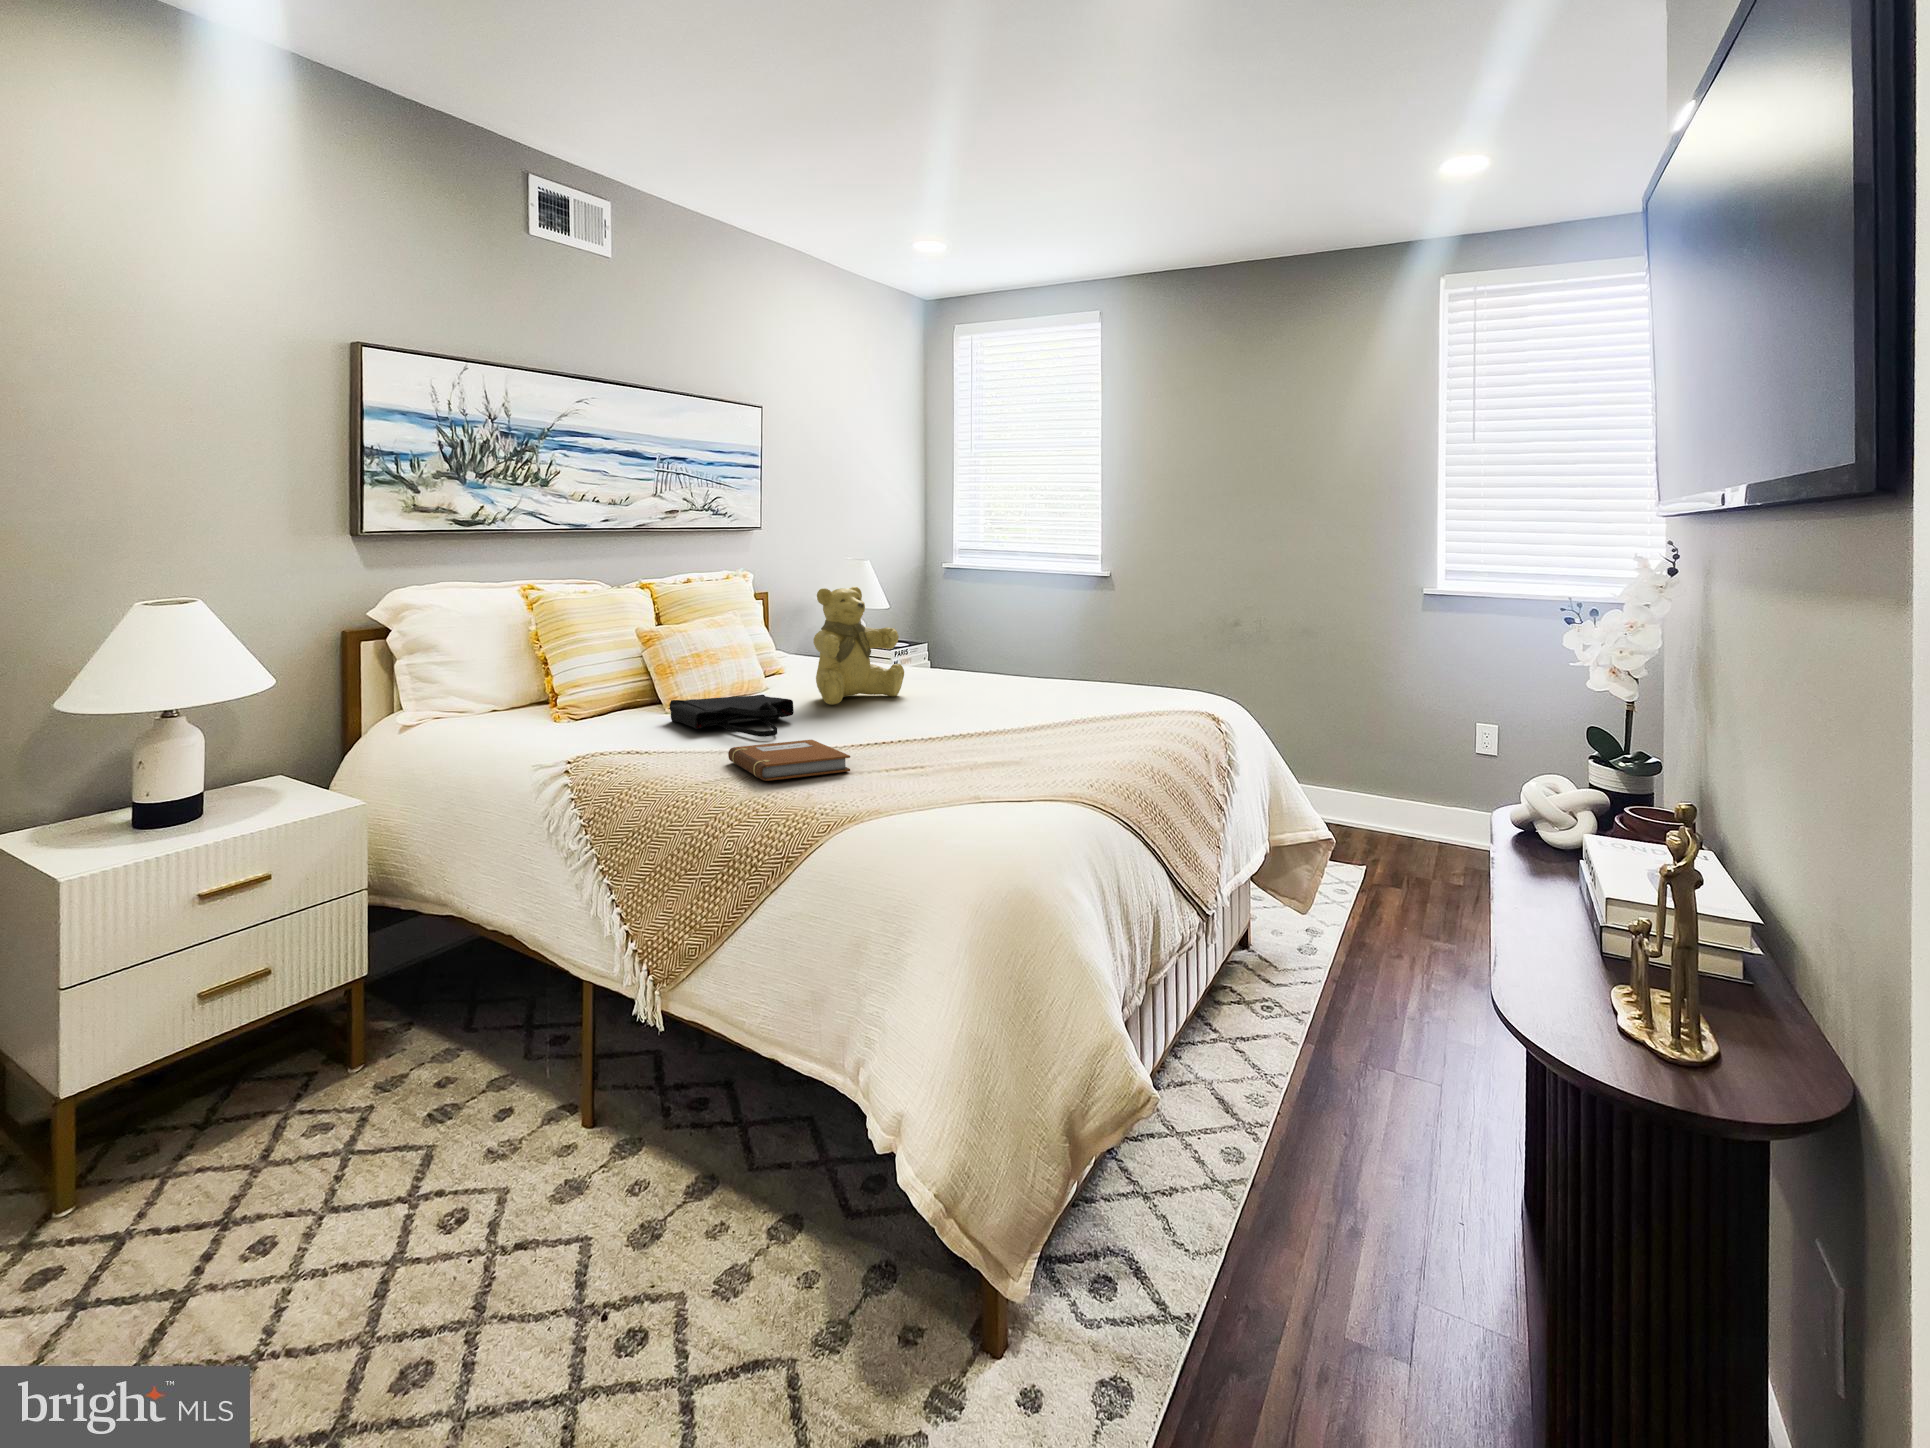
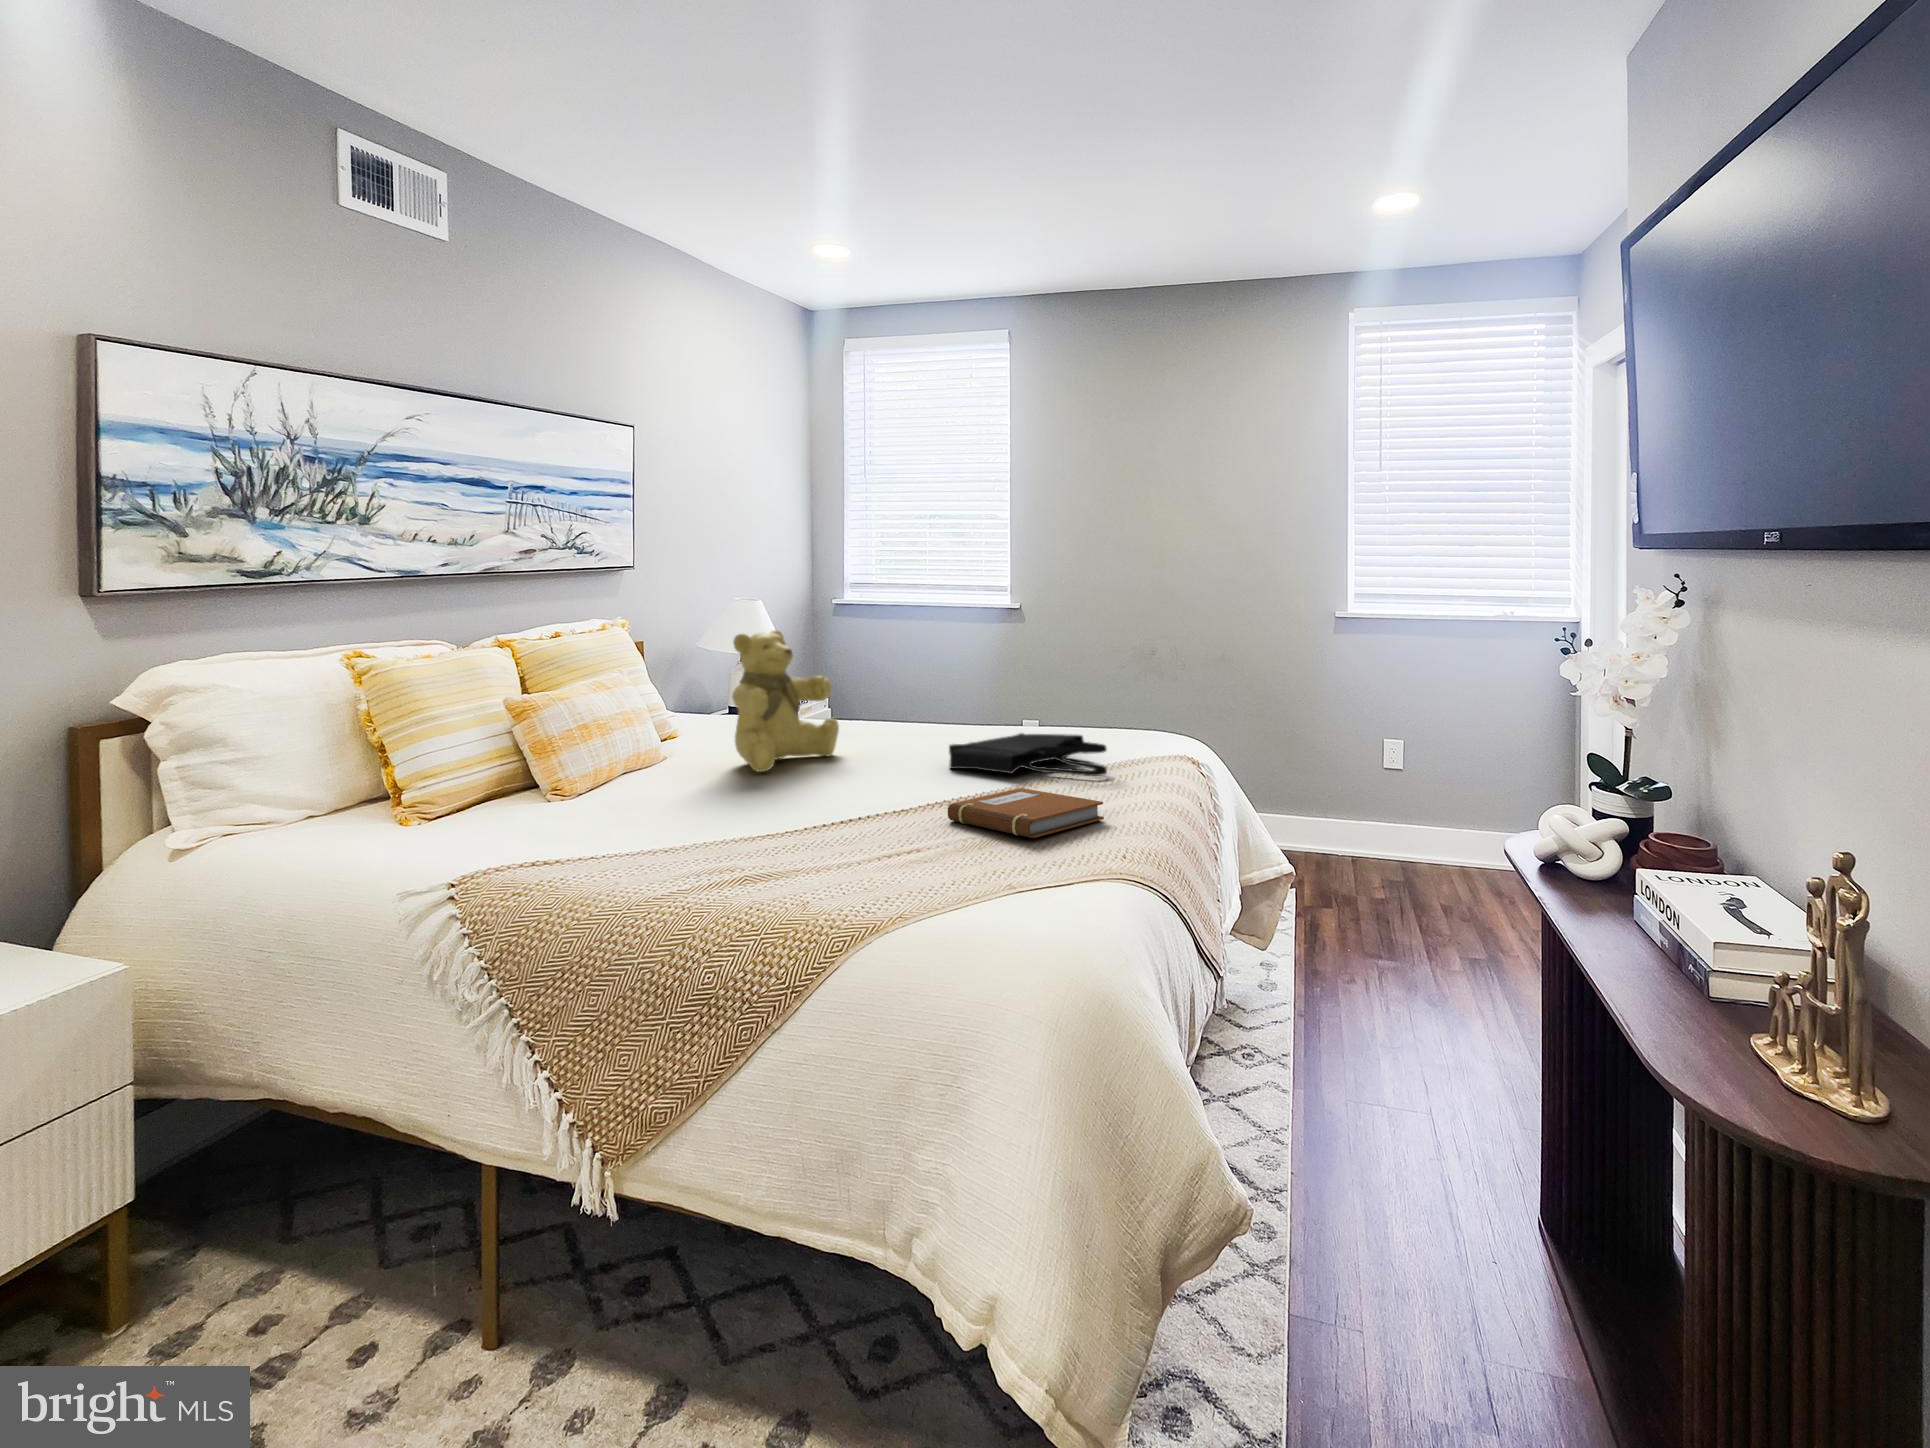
tote bag: present [670,695,794,737] -> present [949,733,1107,776]
notebook: present [728,740,850,781] -> present [948,788,1104,838]

